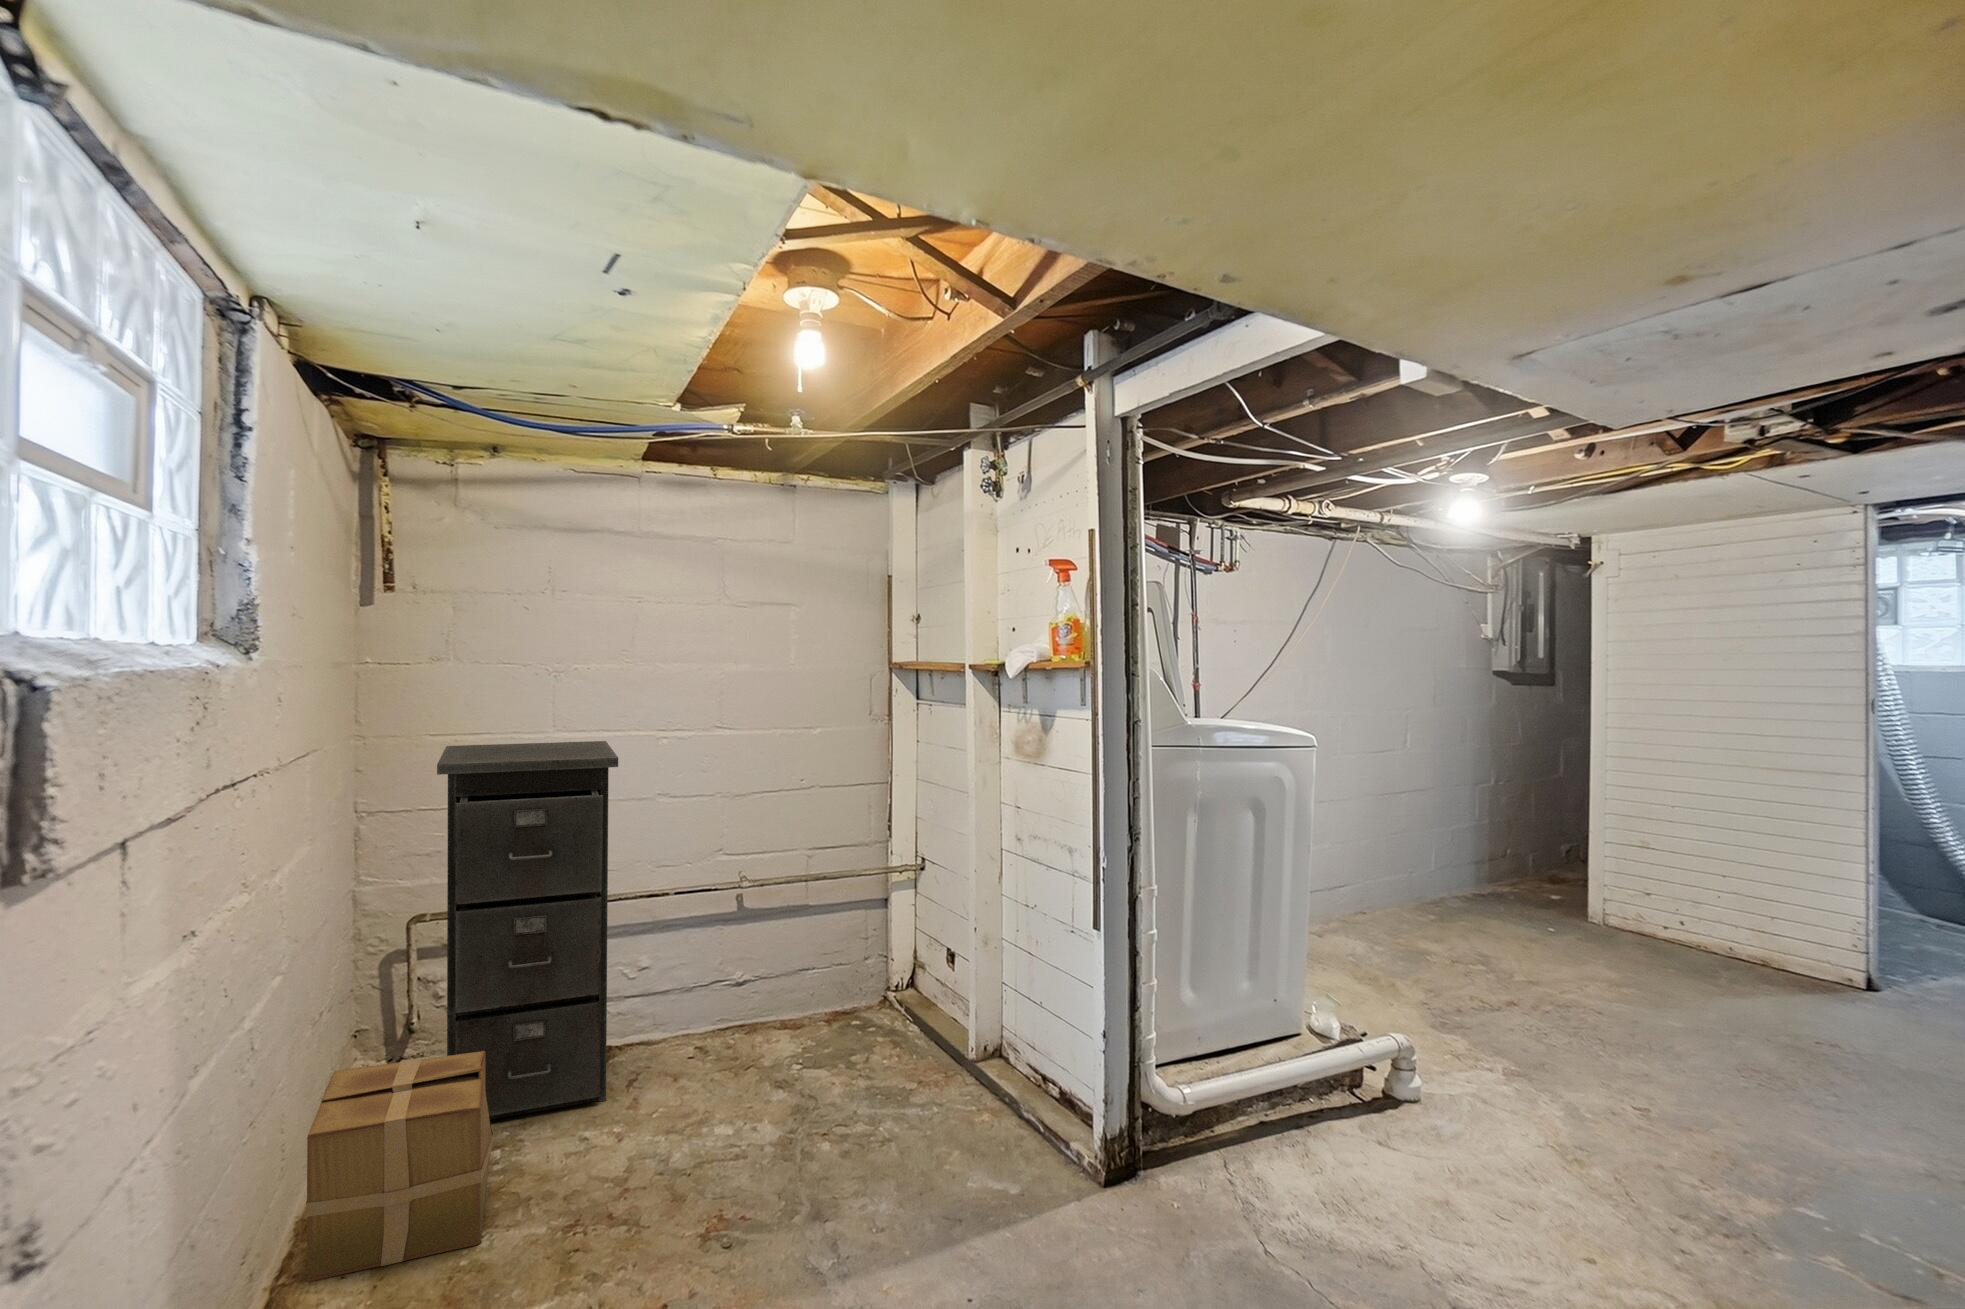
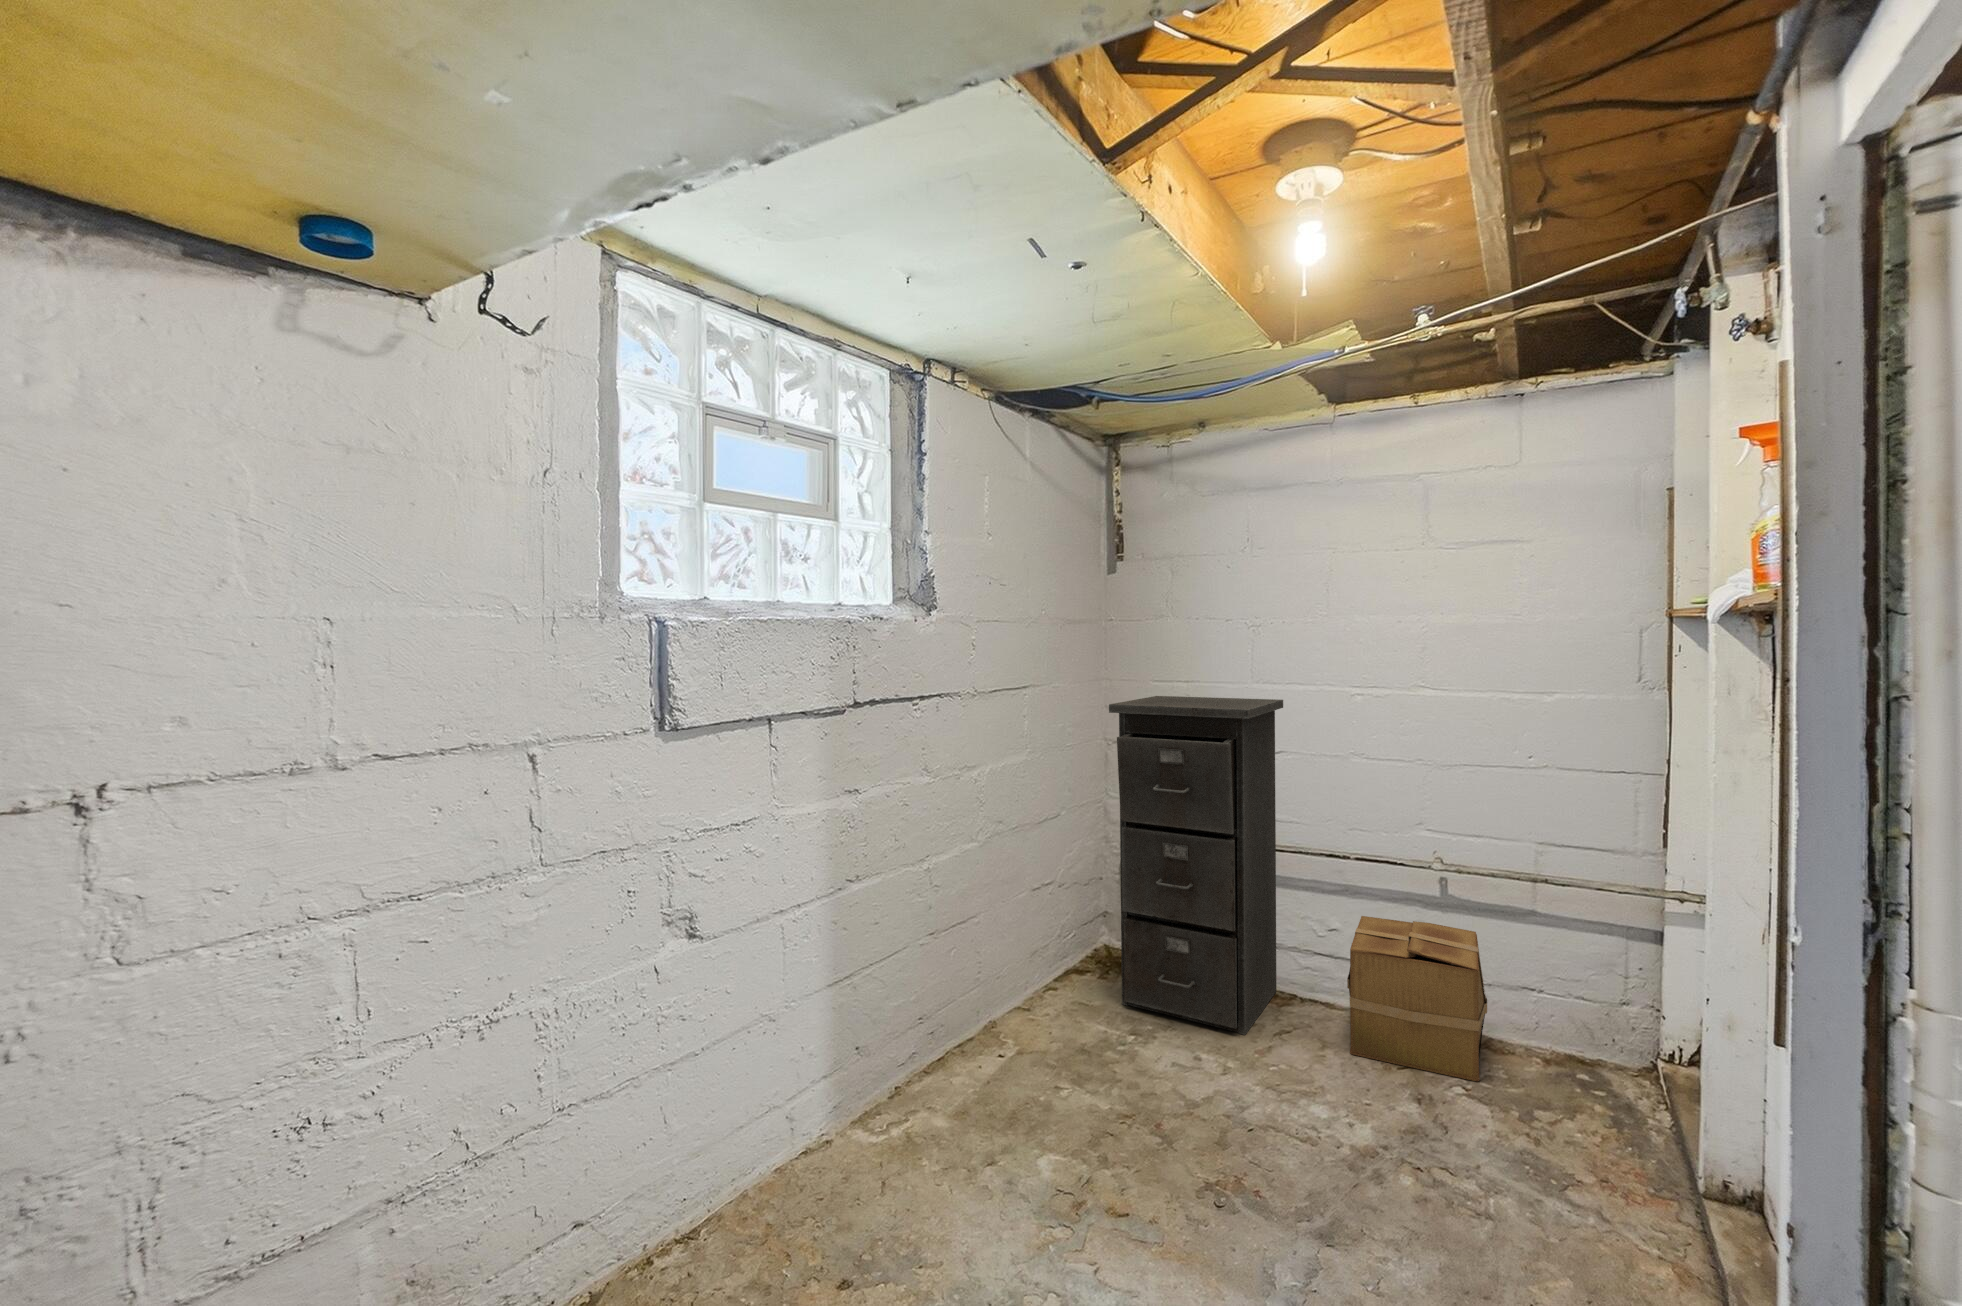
cardboard box: present [306,1051,493,1281] -> present [1347,916,1487,1081]

